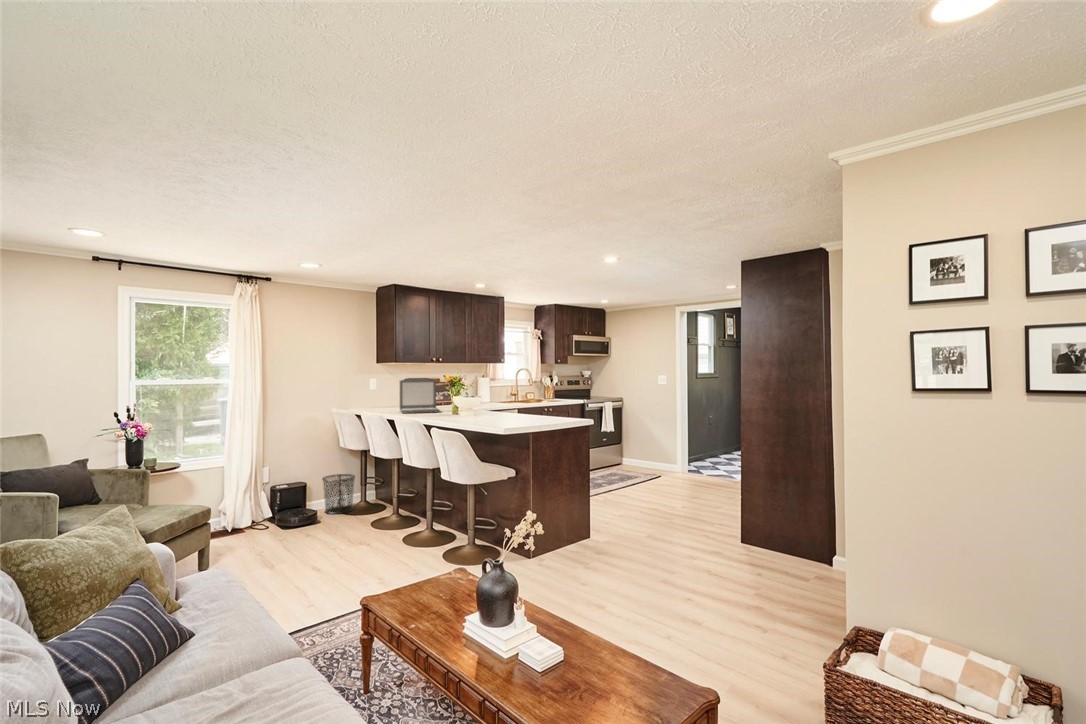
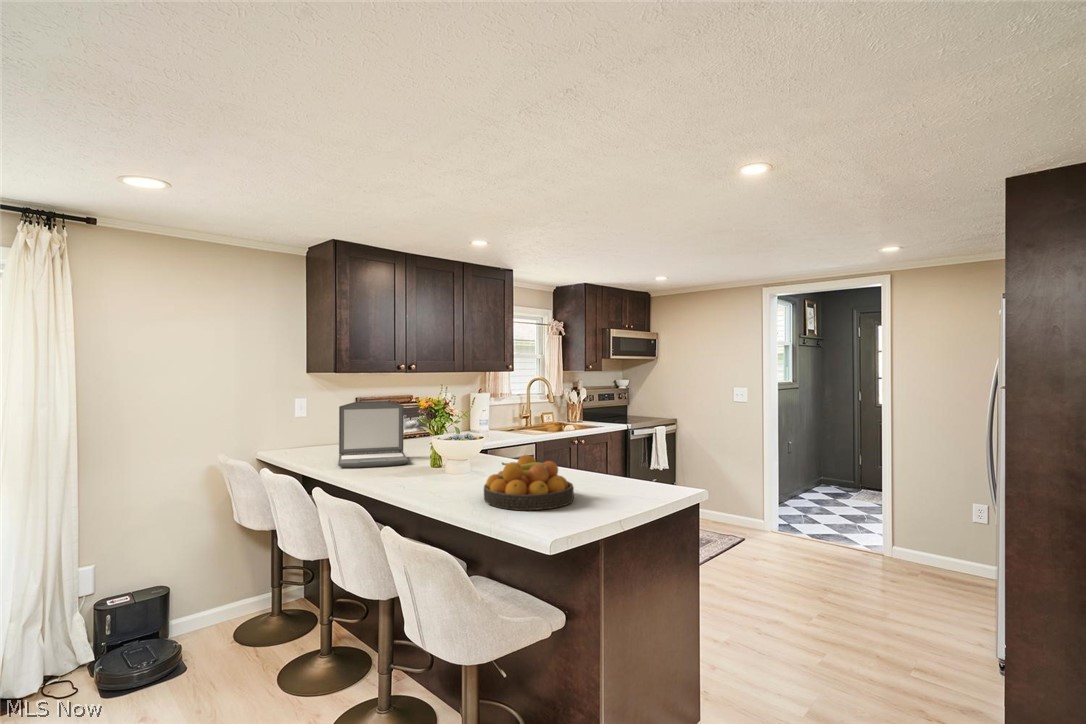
fruit bowl: none [479,398,523,420] -> present [484,455,574,510]
waste bin: present [322,474,355,514] -> none [199,564,262,643]

